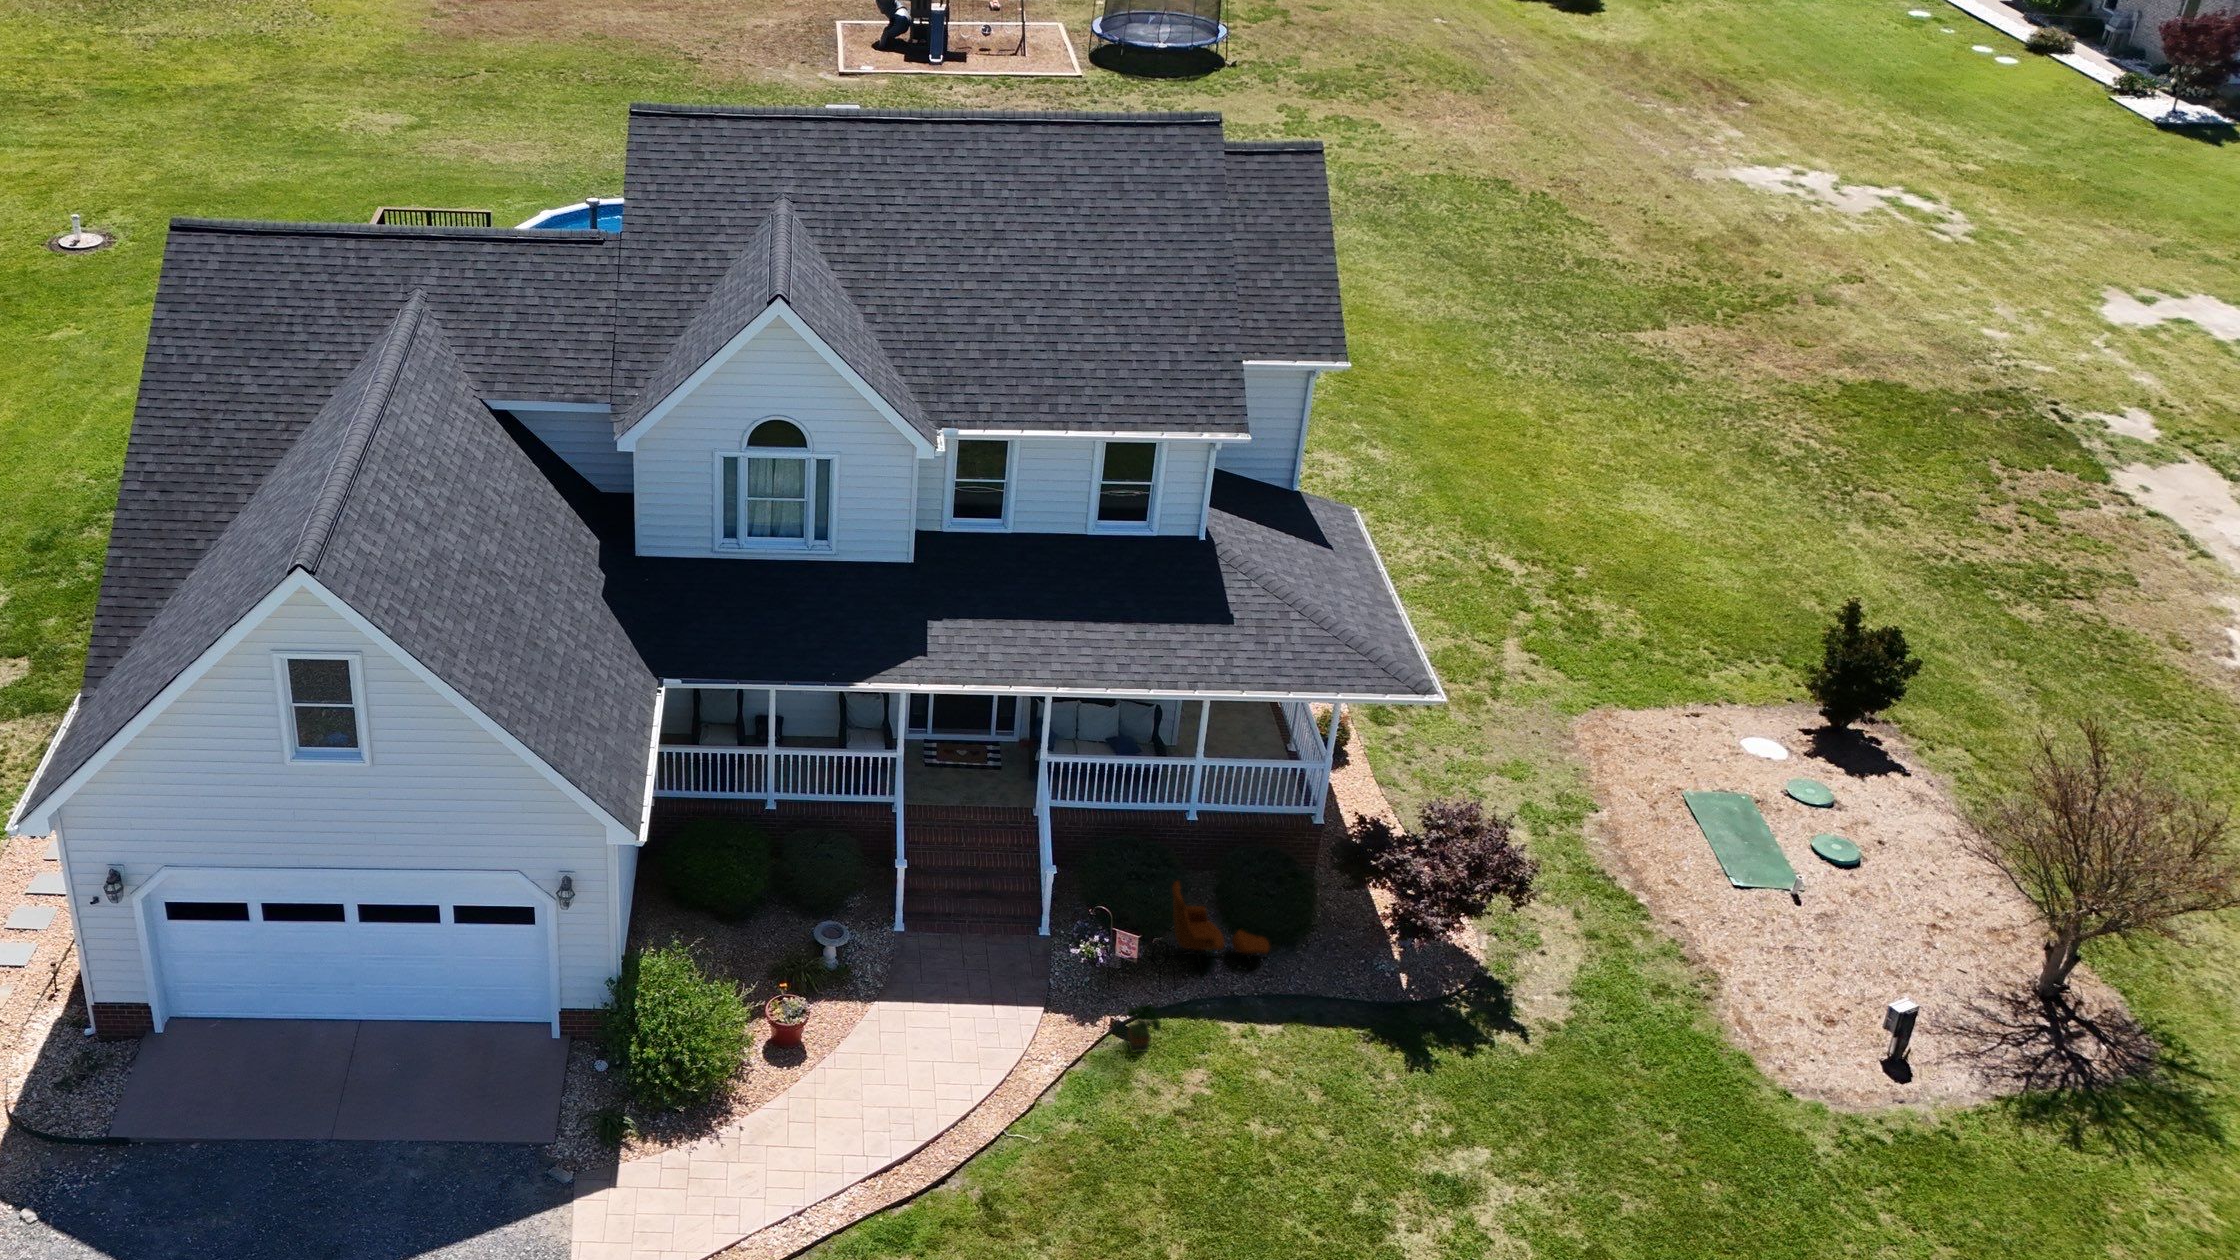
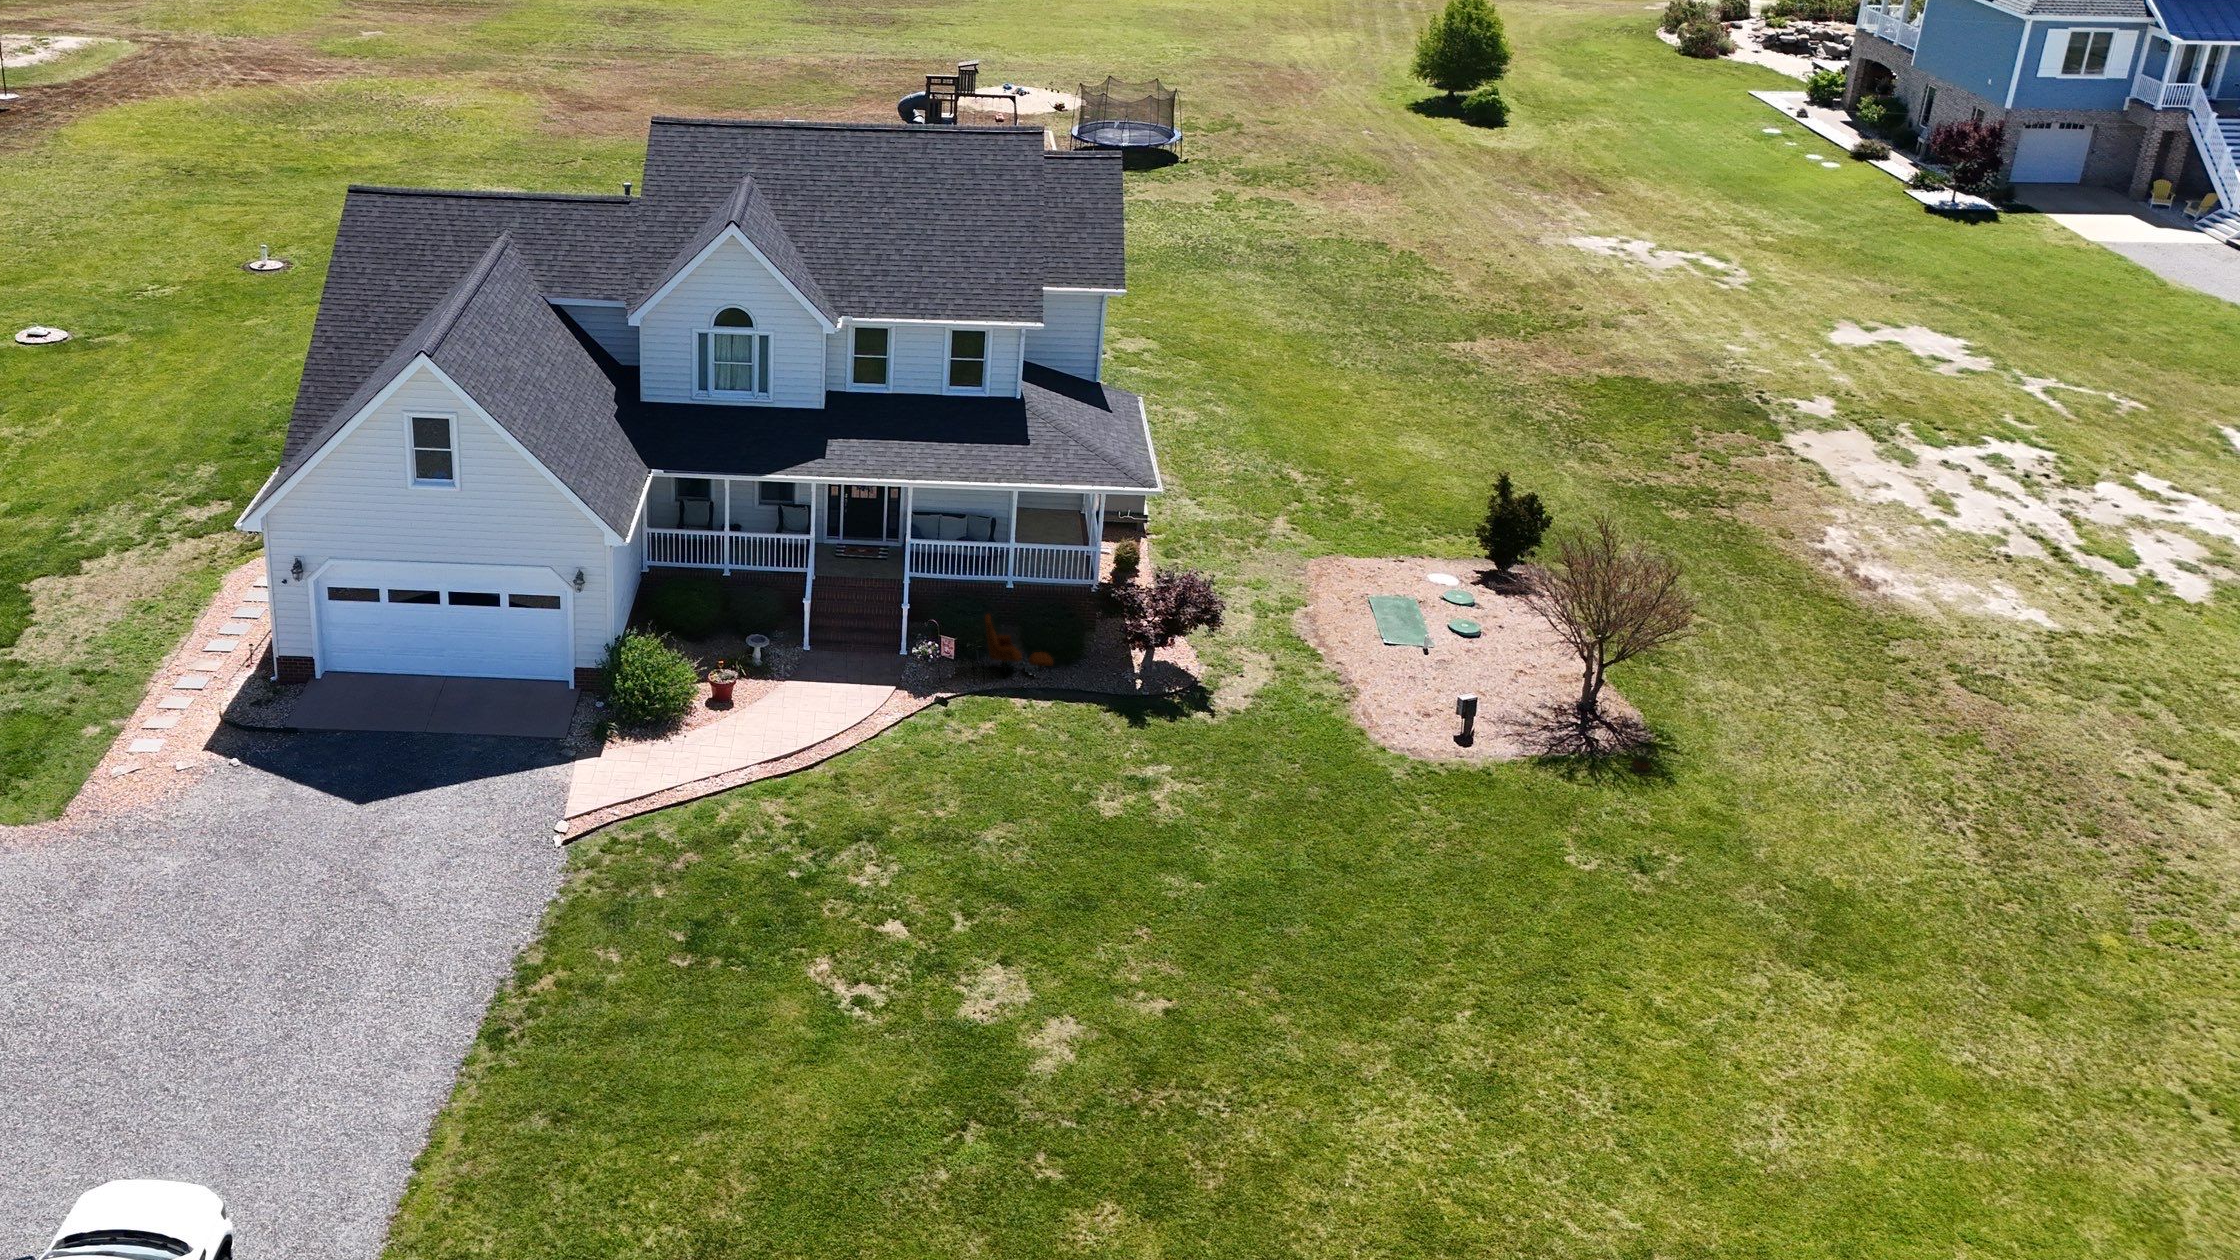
potted tree: present [1127,1004,1161,1052] -> present [1631,741,1659,775]

